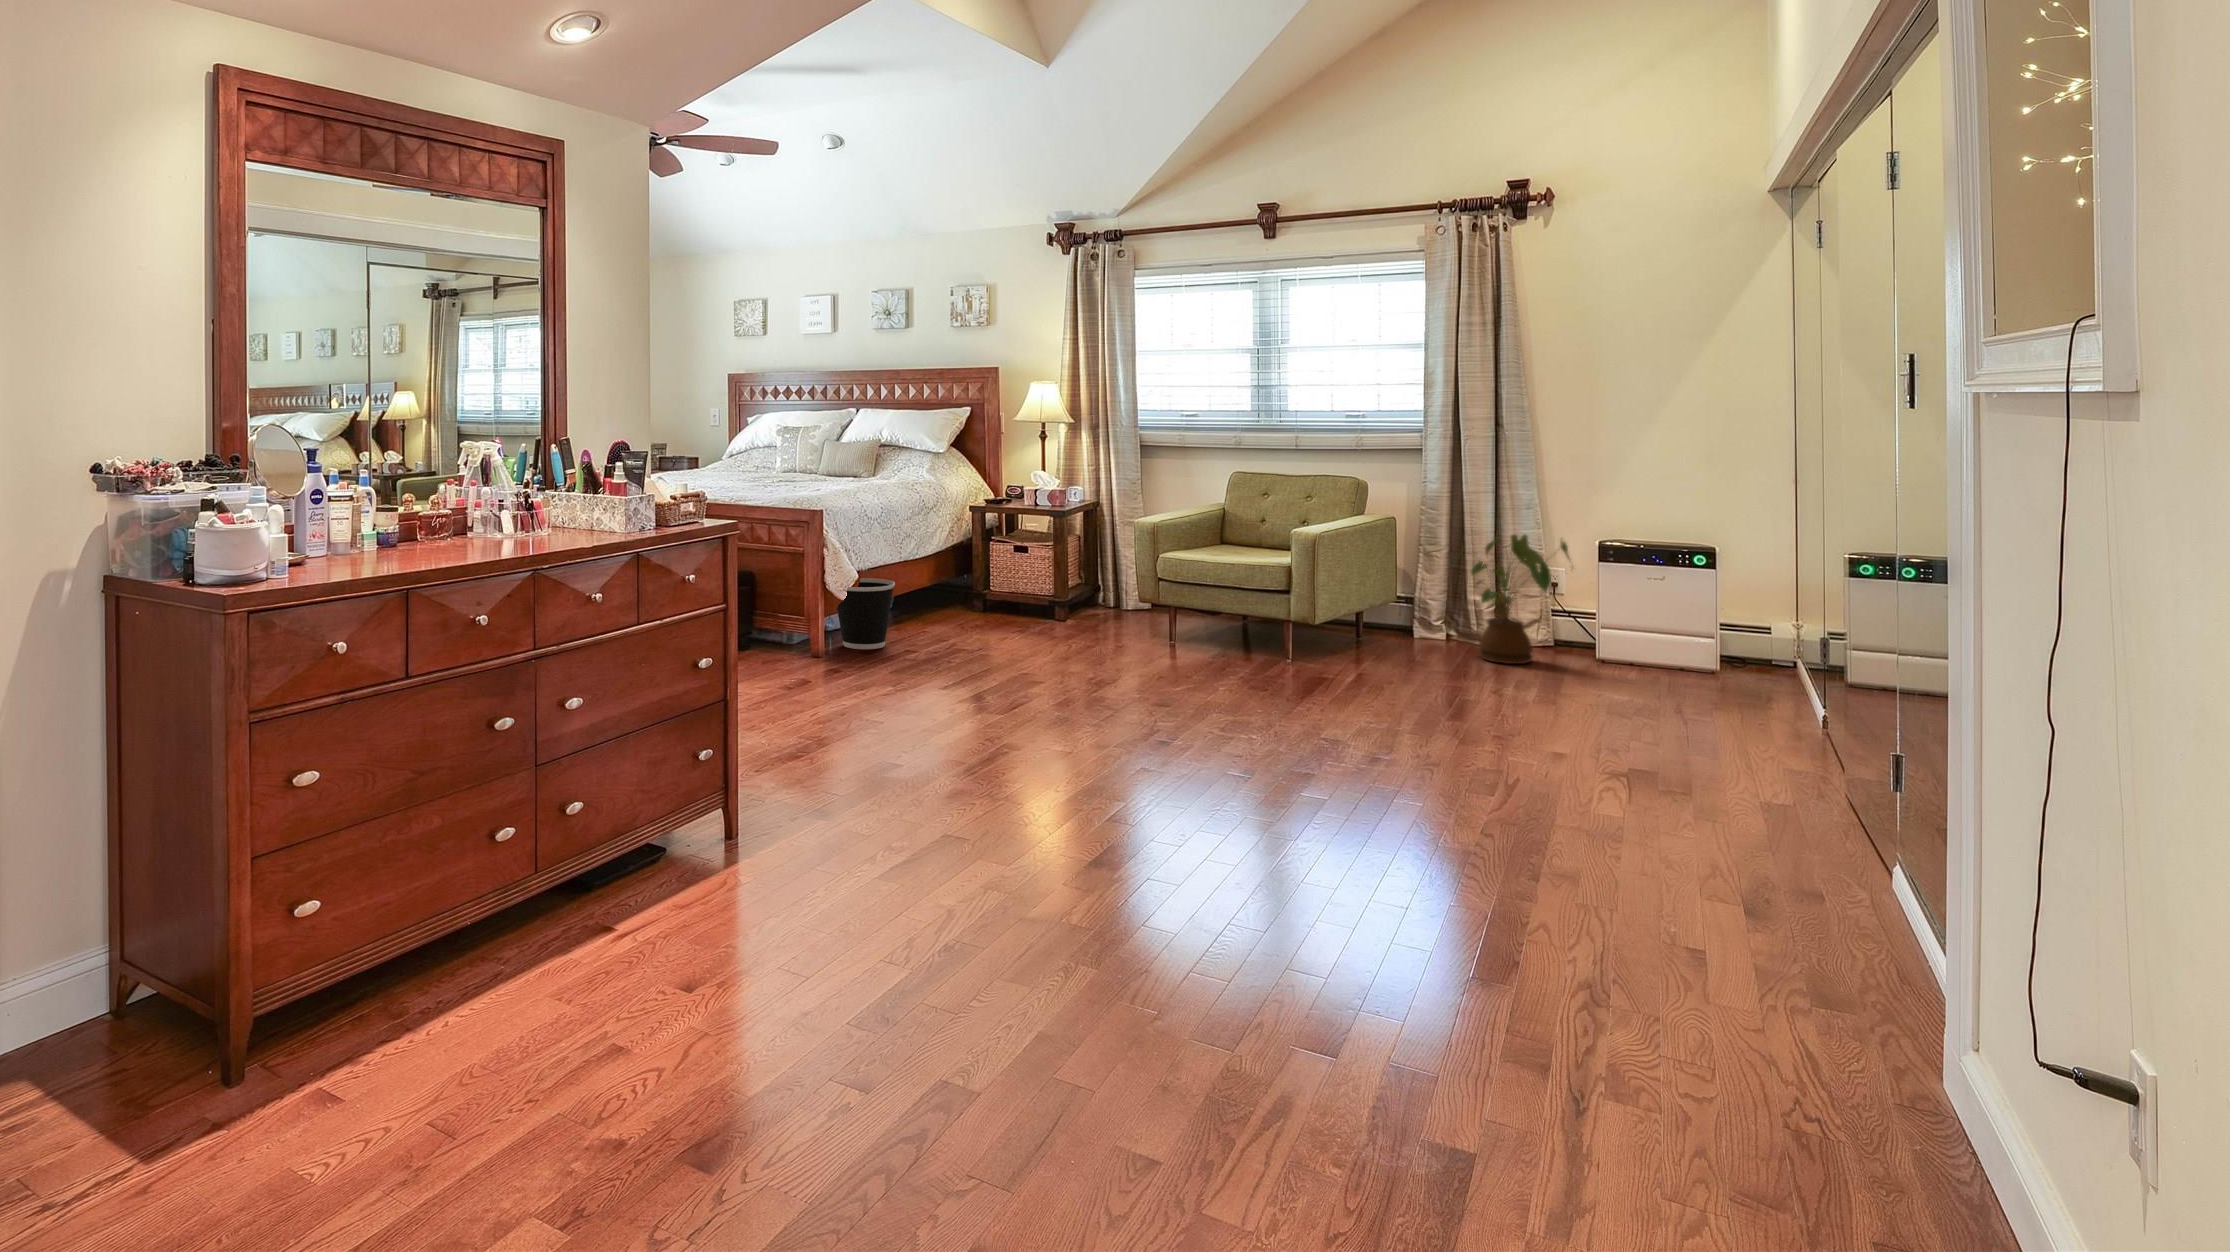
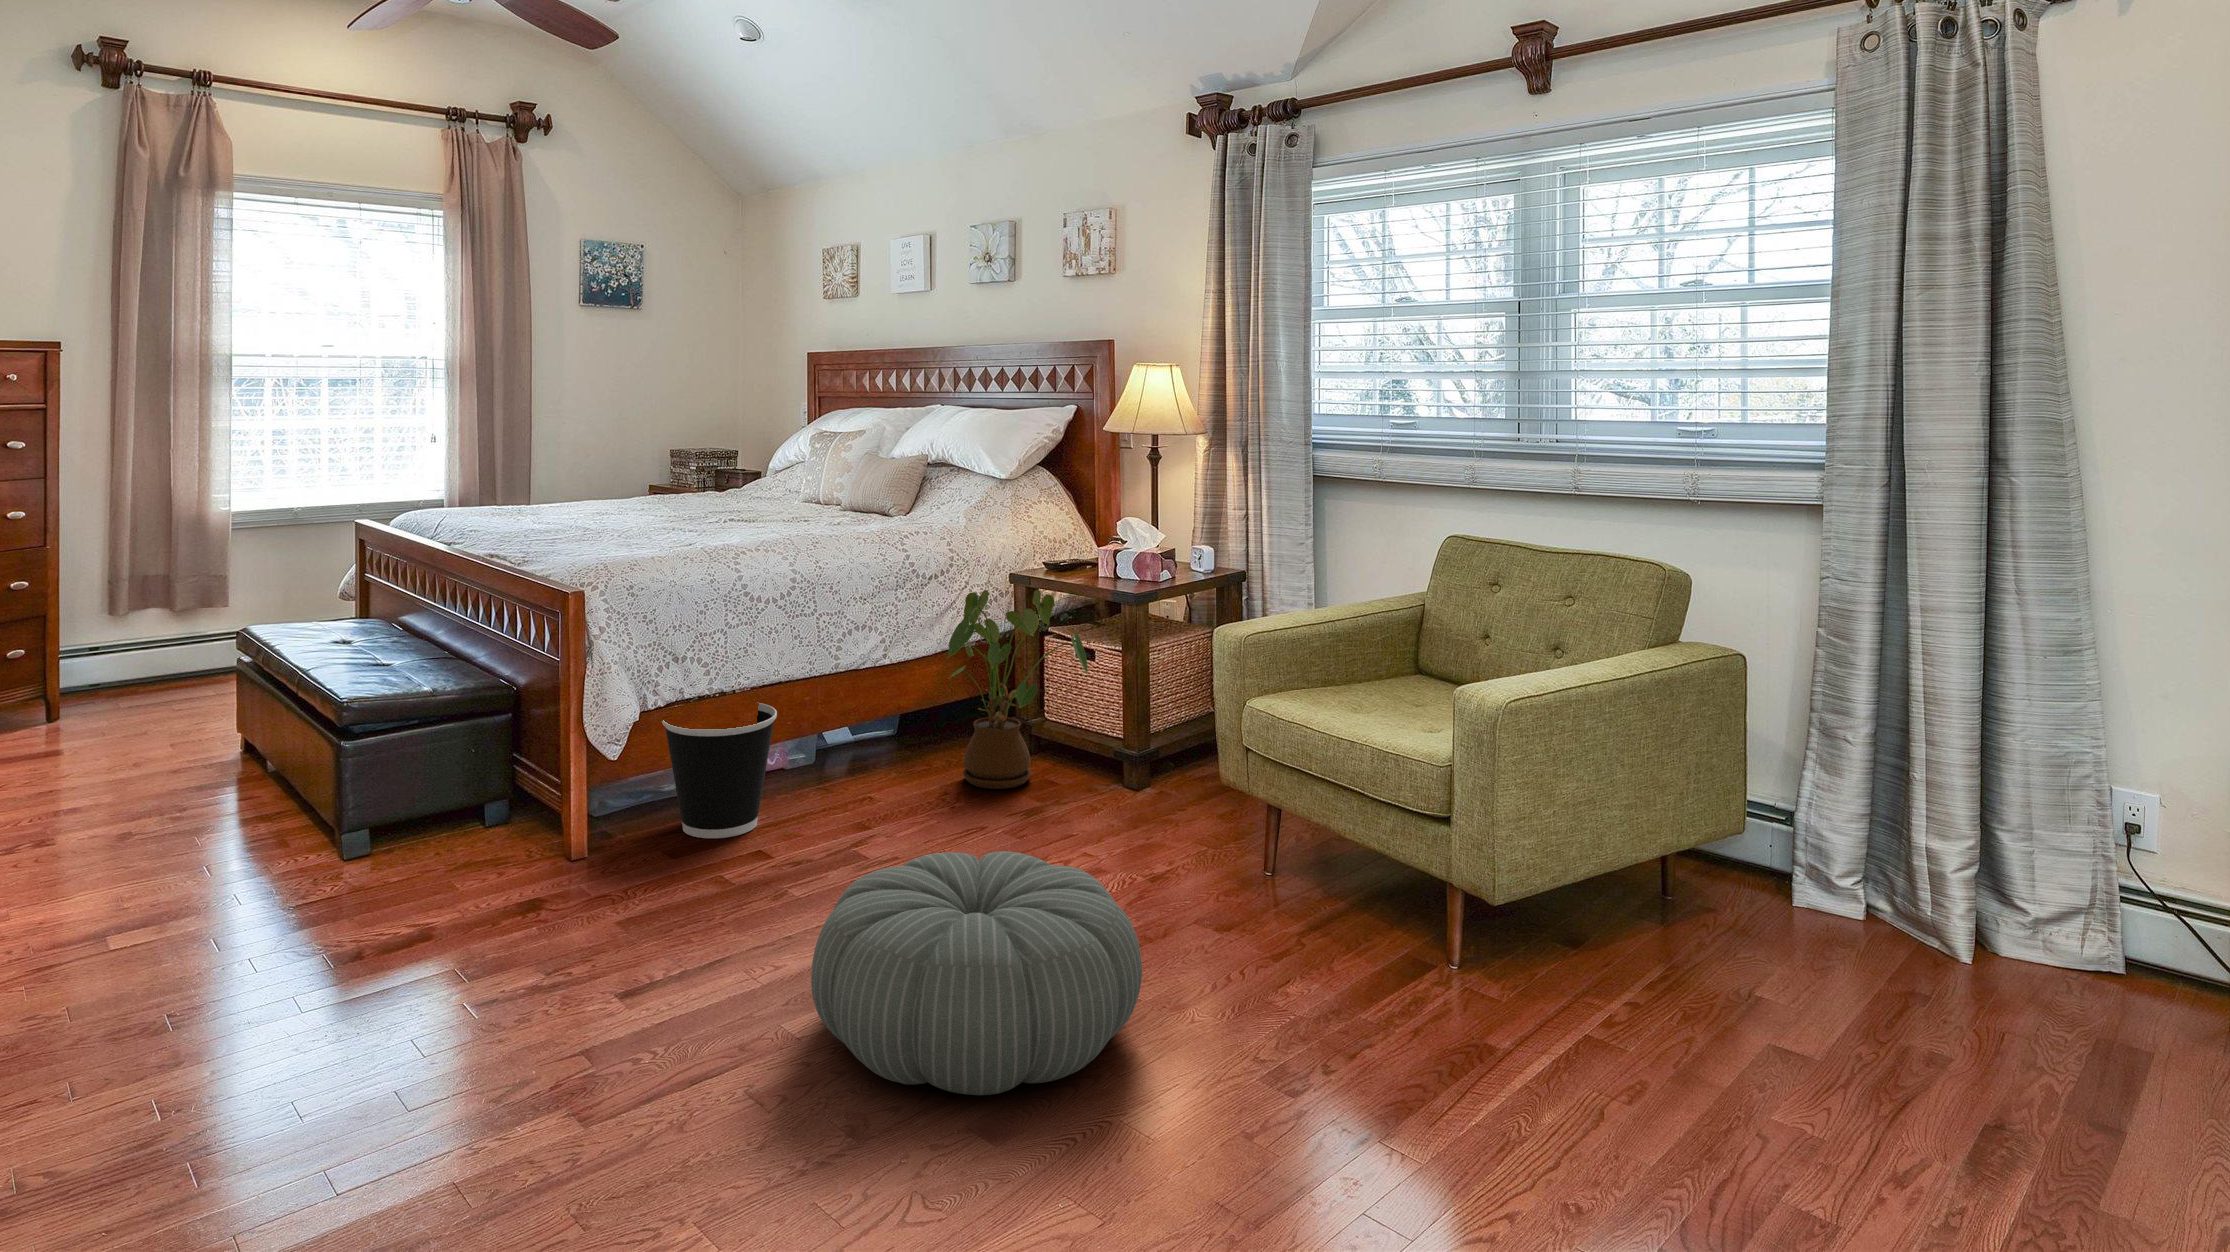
house plant: present [1456,534,1570,664] -> present [947,590,1088,789]
pouf: none [1036,617,1191,699] -> present [811,851,1142,1095]

